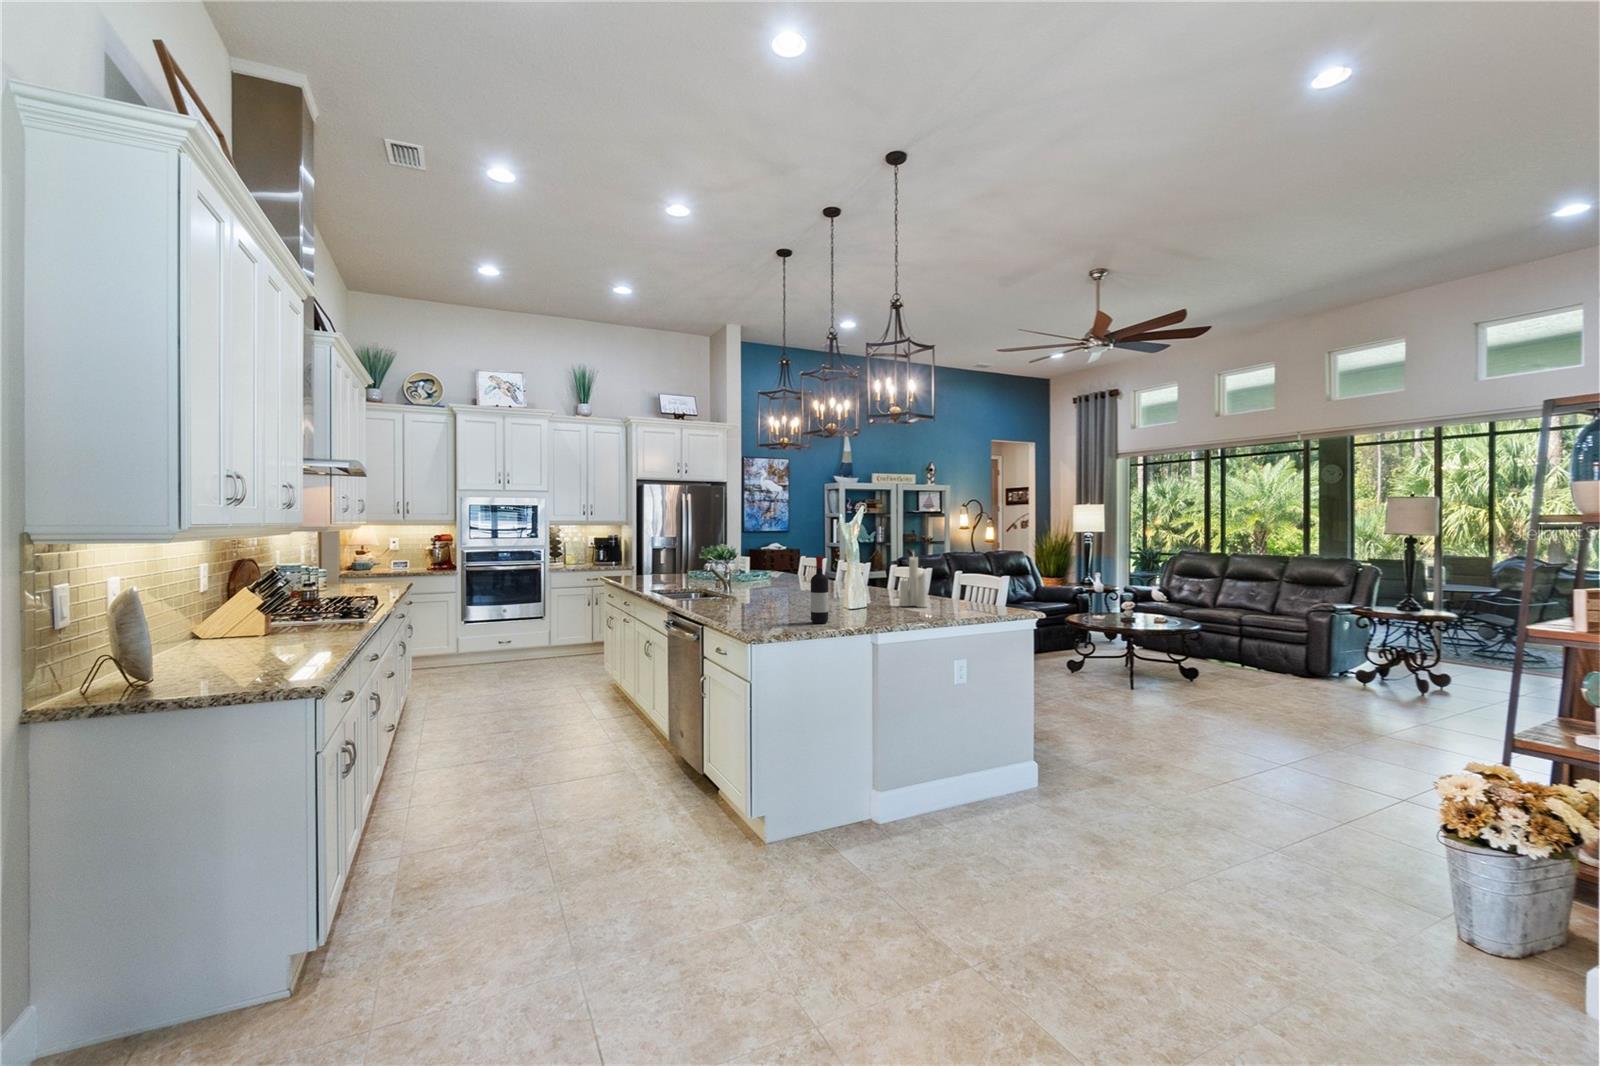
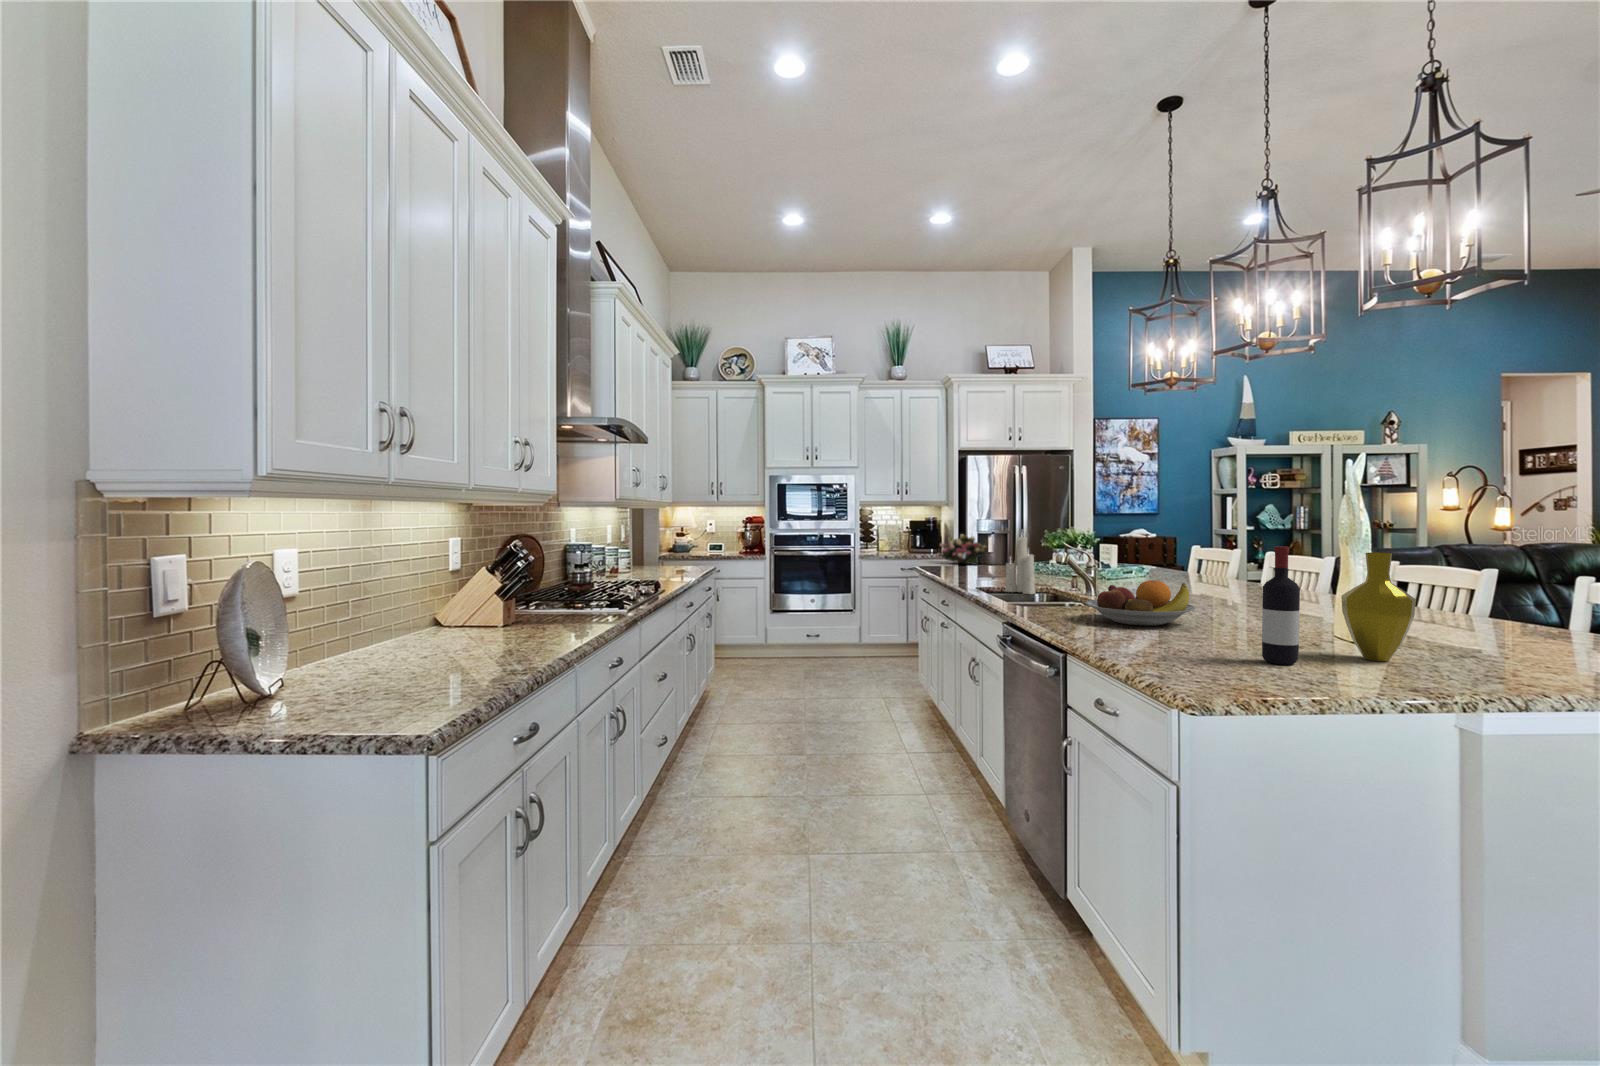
flower arrangement: none [618,549,660,574] -> present [937,534,987,564]
candle: present [899,556,927,607] -> present [1005,537,1035,594]
vase: none [852,559,884,619] -> present [1341,553,1416,661]
fruit bowl: none [721,579,786,609] -> present [1086,580,1195,626]

